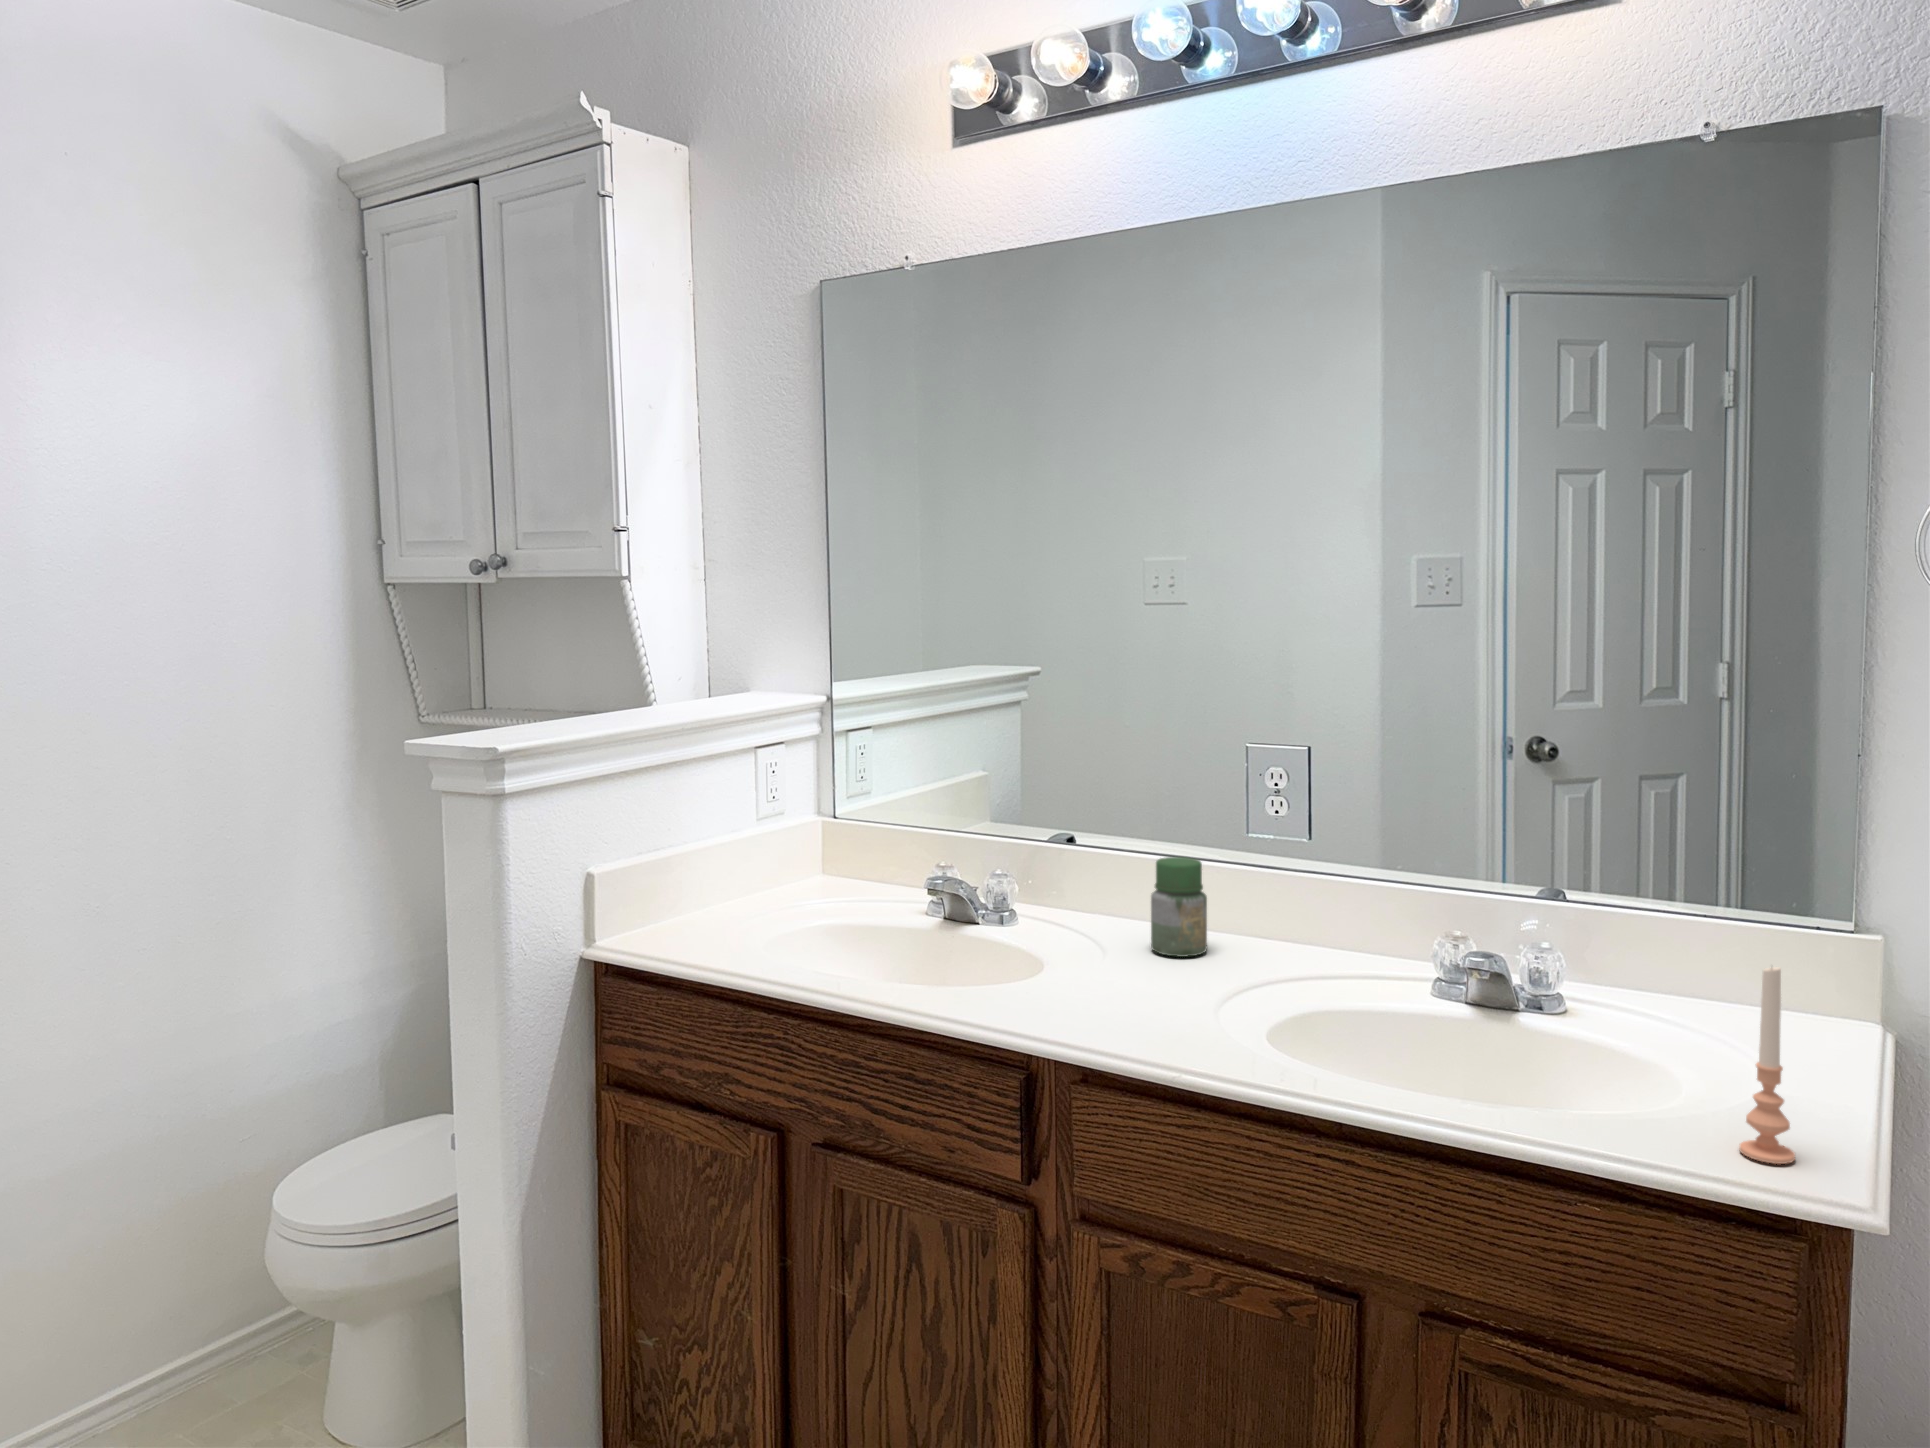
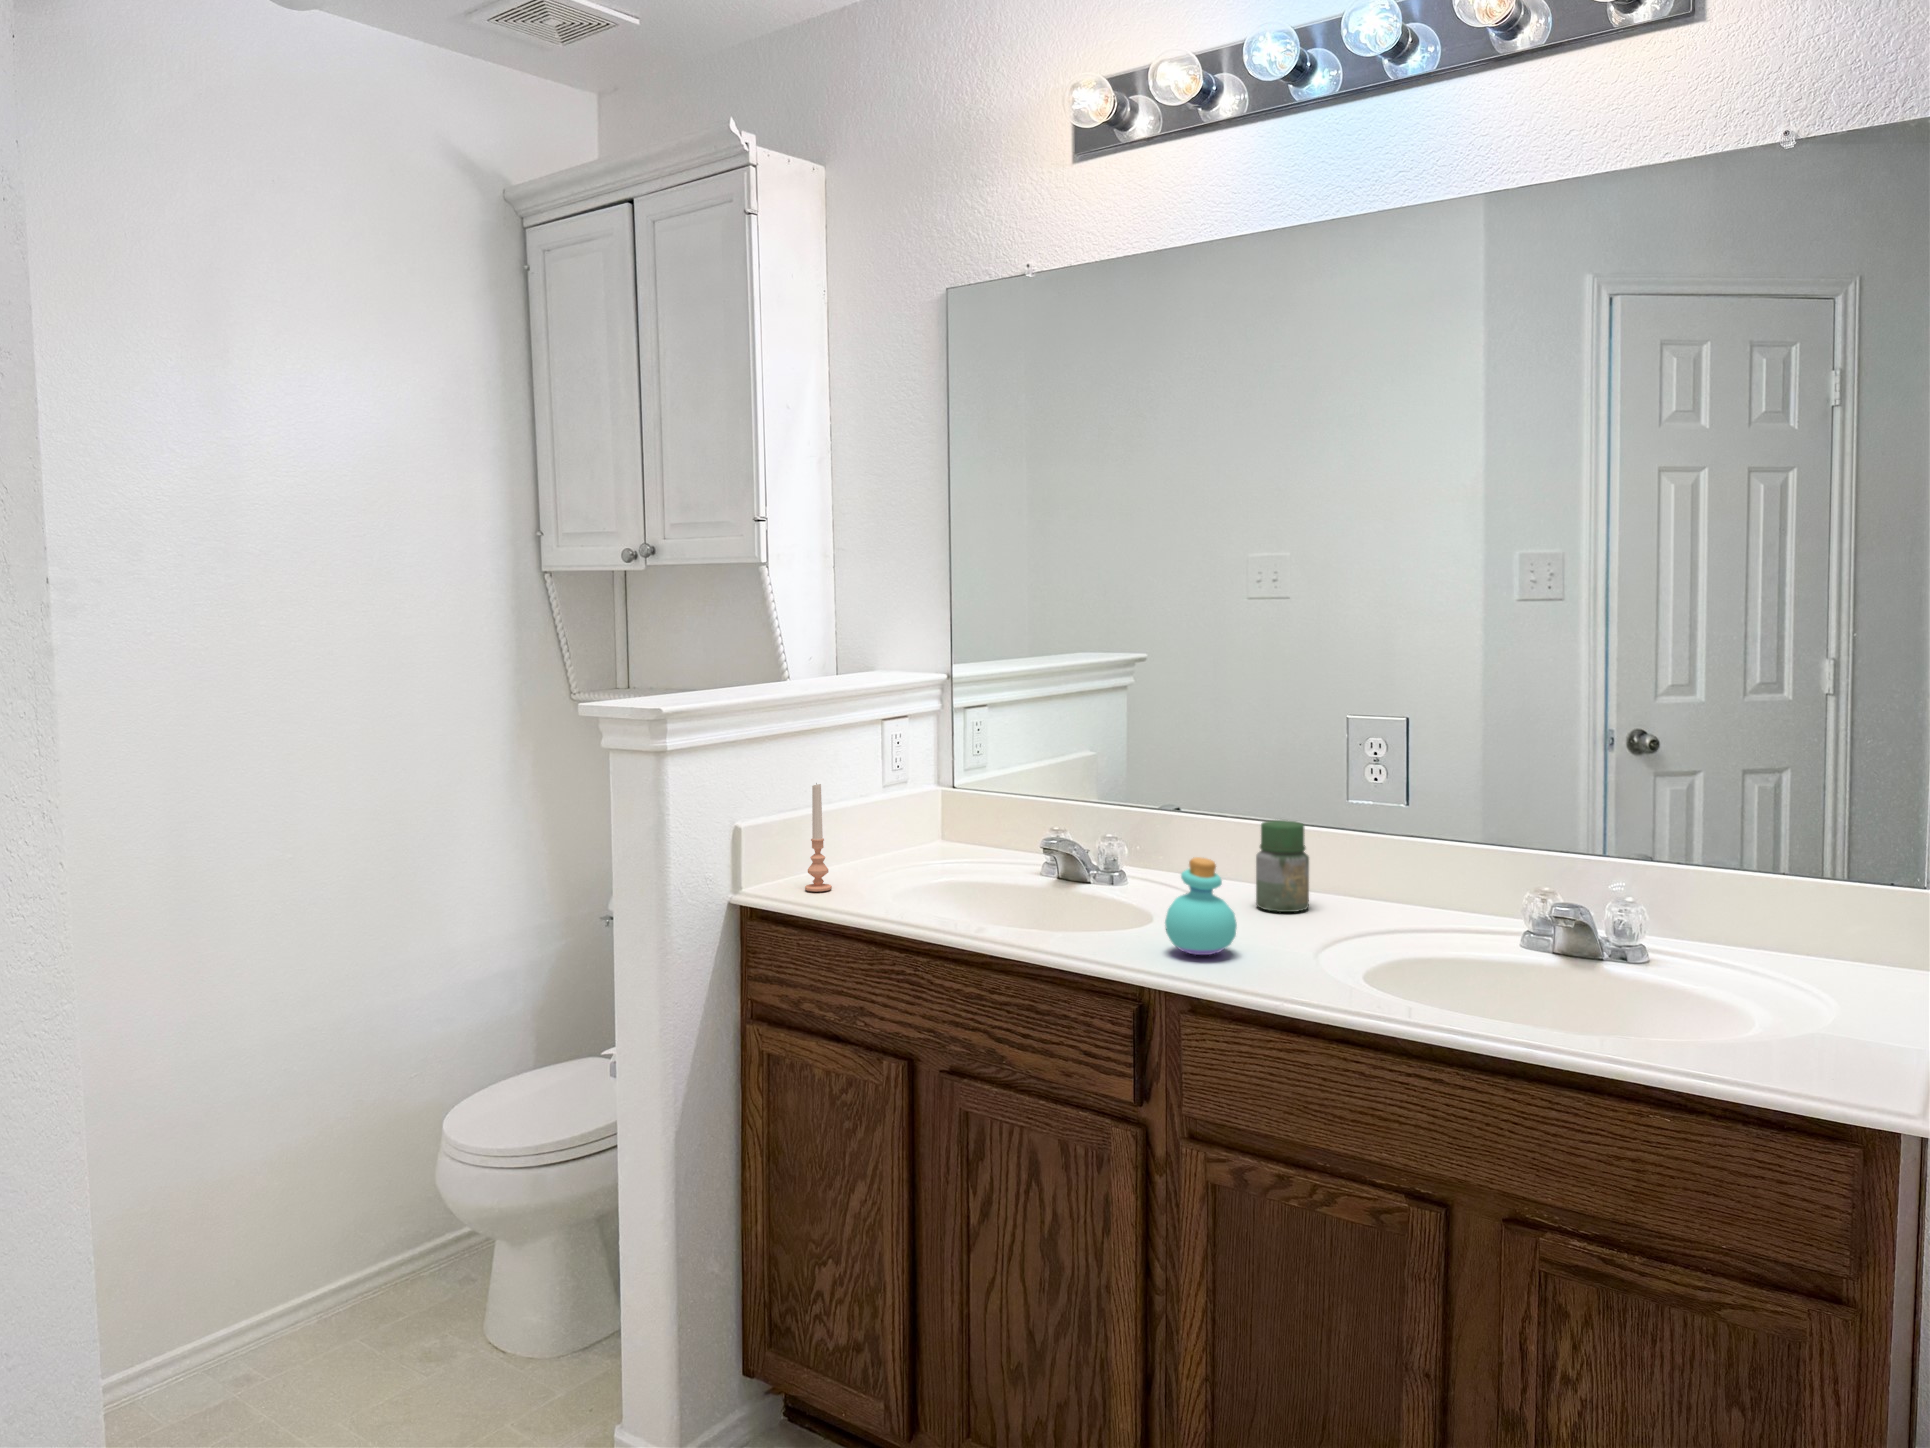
perfume bottle: none [1054,908,1132,1016] -> present [1165,857,1237,955]
candle: present [1739,967,1795,1164] -> present [805,783,832,891]

